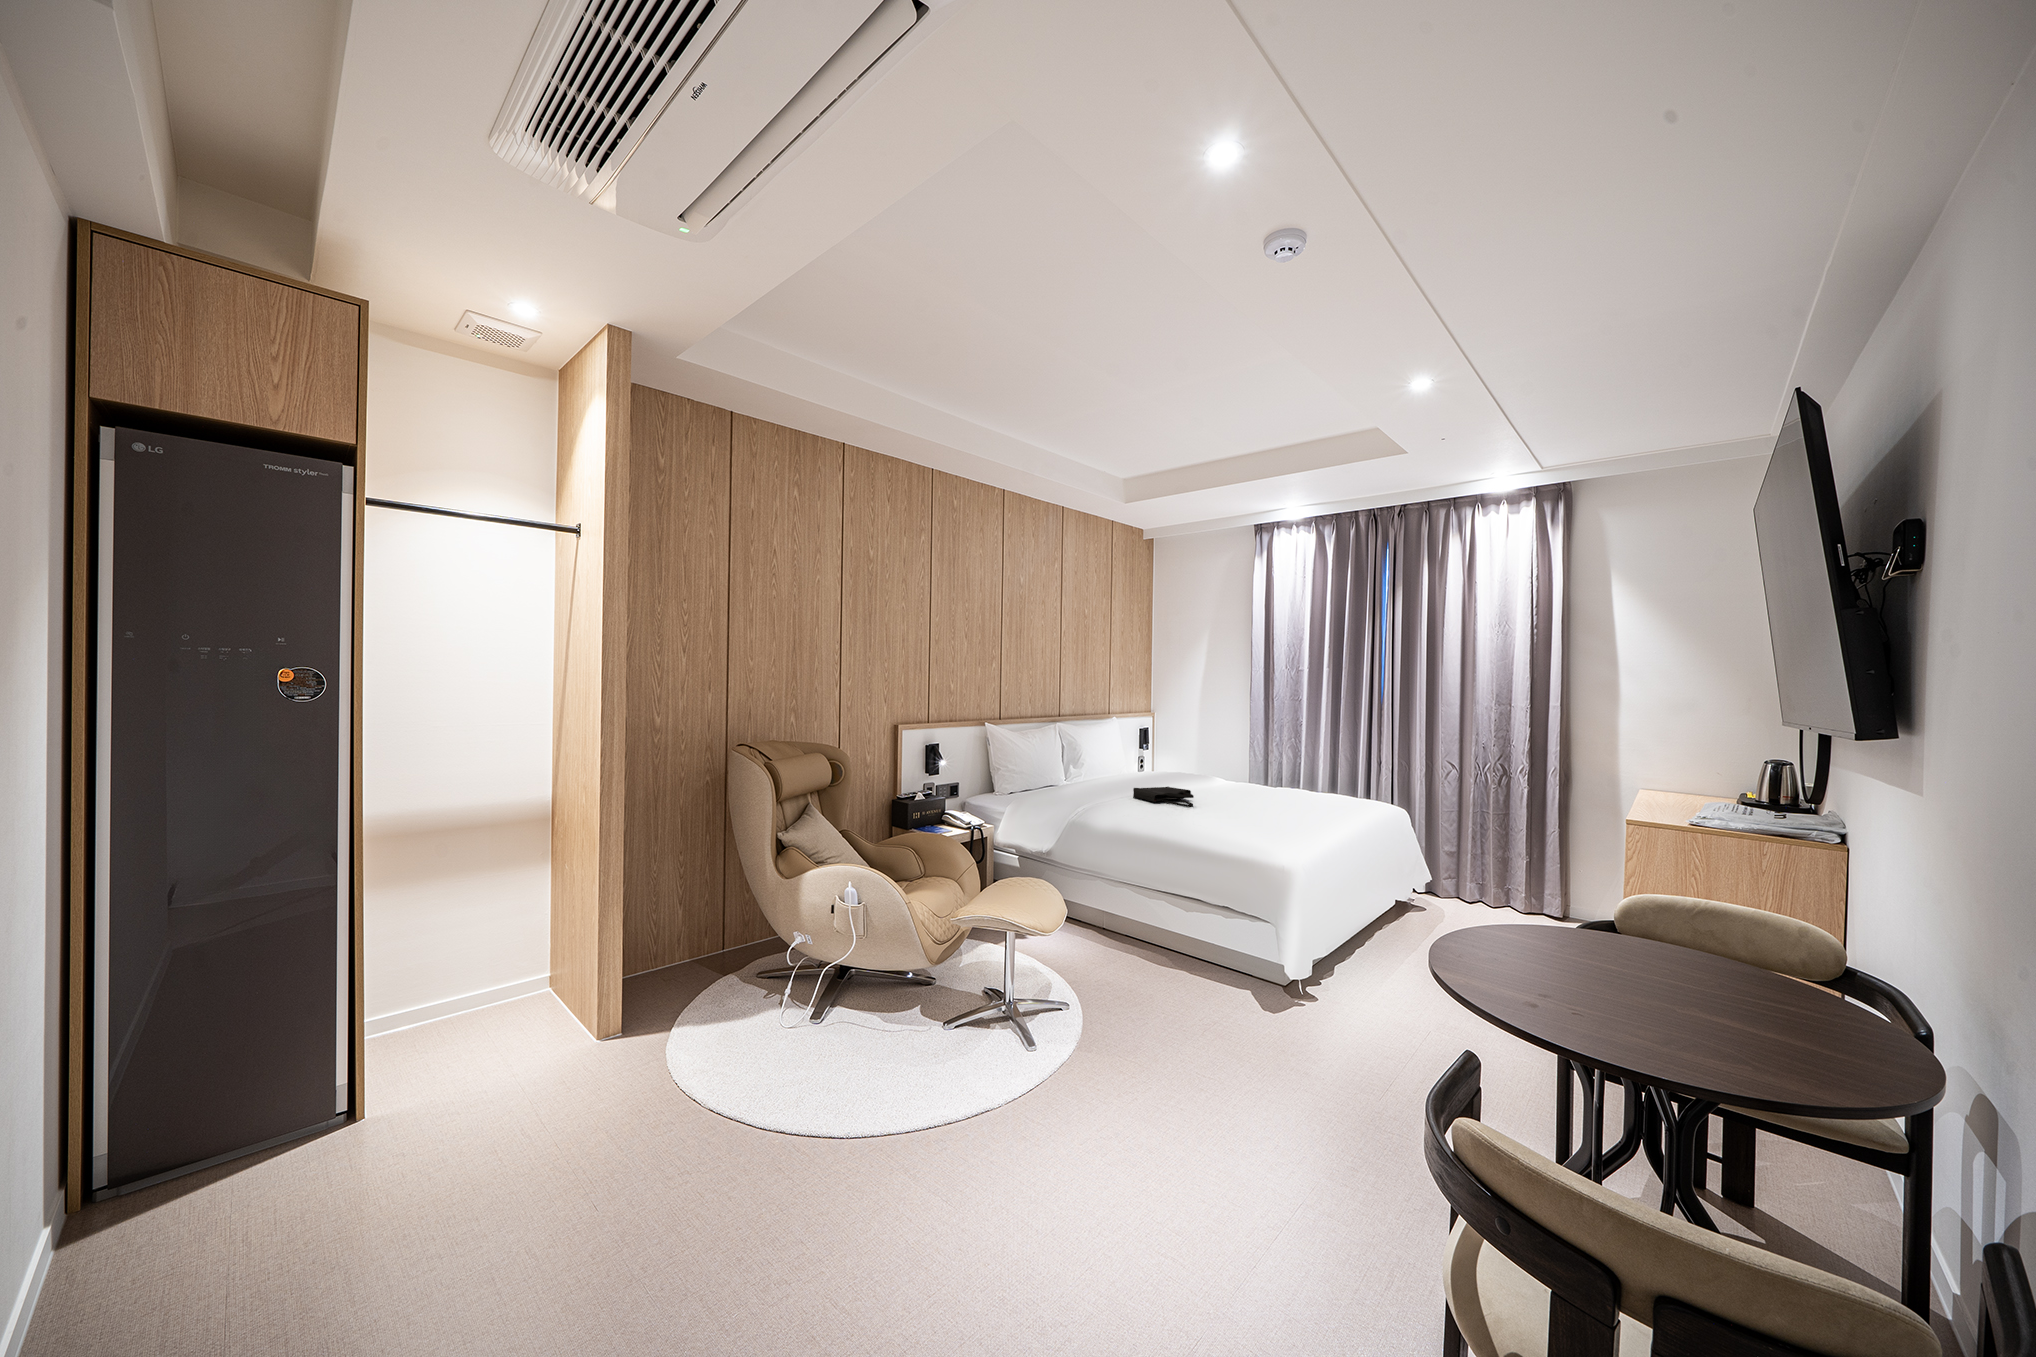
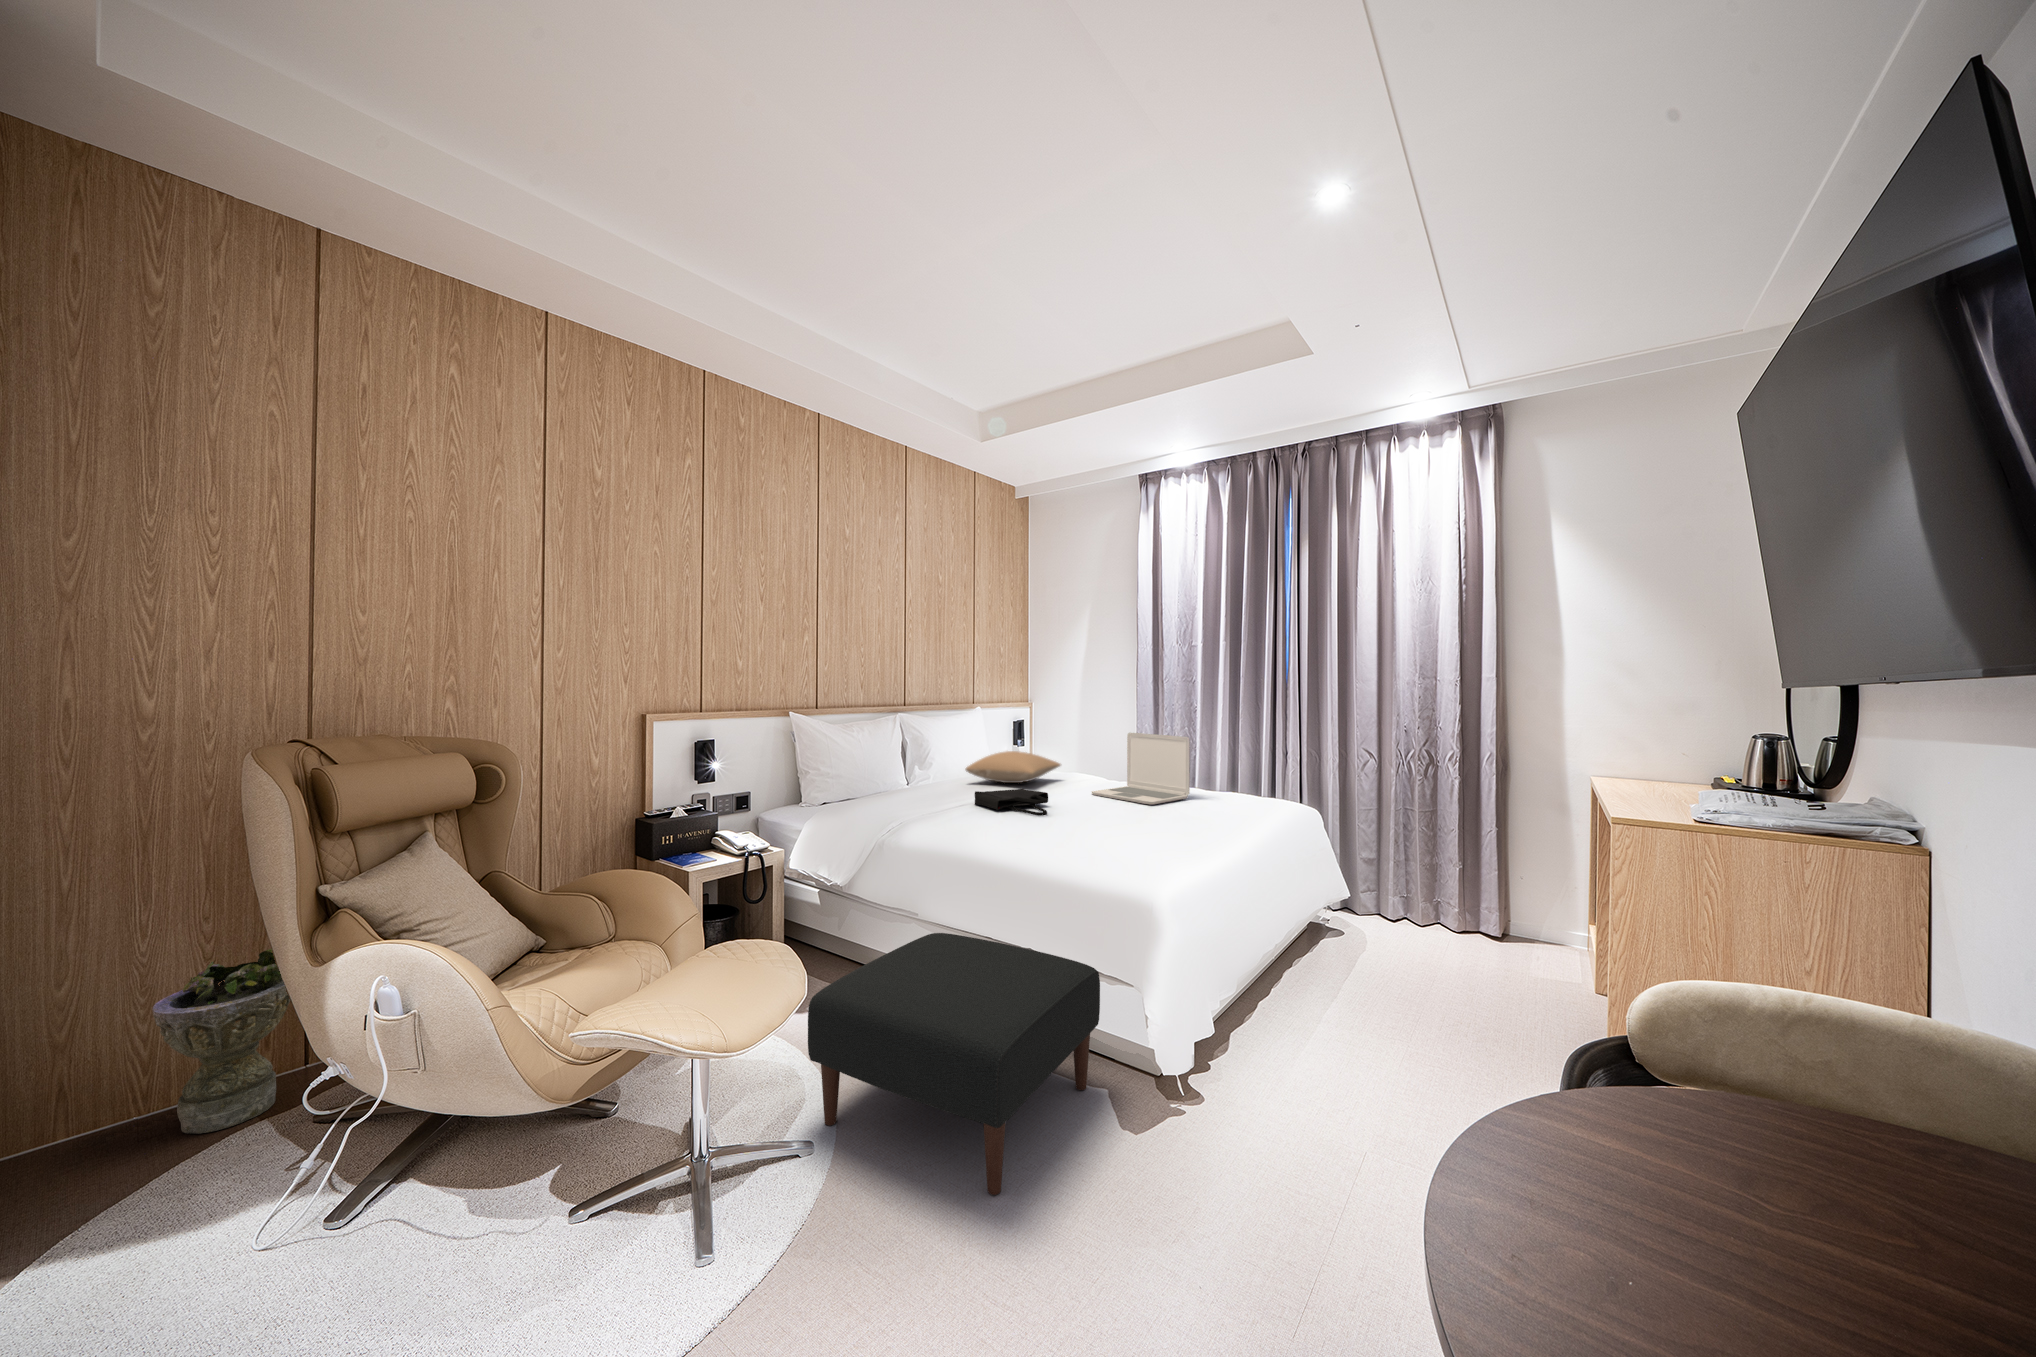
laptop: none [1220,744,1302,802] -> present [1092,733,1190,805]
pillow: none [1116,757,1191,782] -> present [966,751,1060,783]
planter: none [669,872,733,980] -> present [152,949,290,1134]
ottoman: none [1060,885,1247,1035] -> present [808,933,1100,1195]

